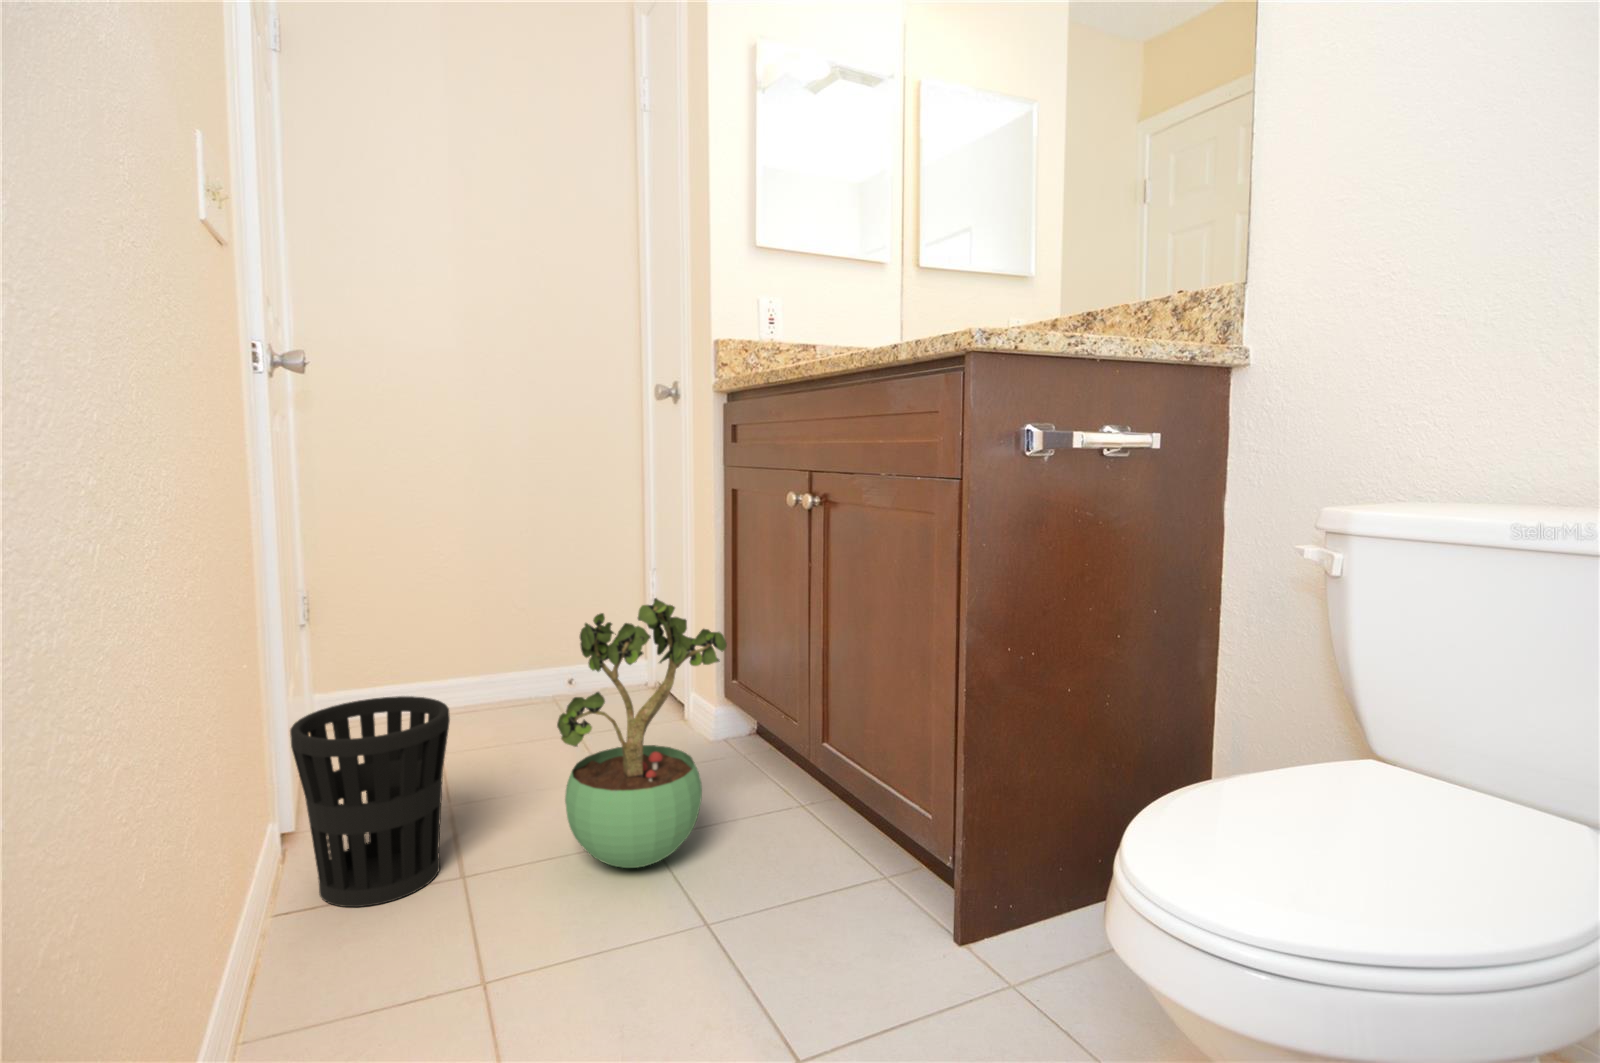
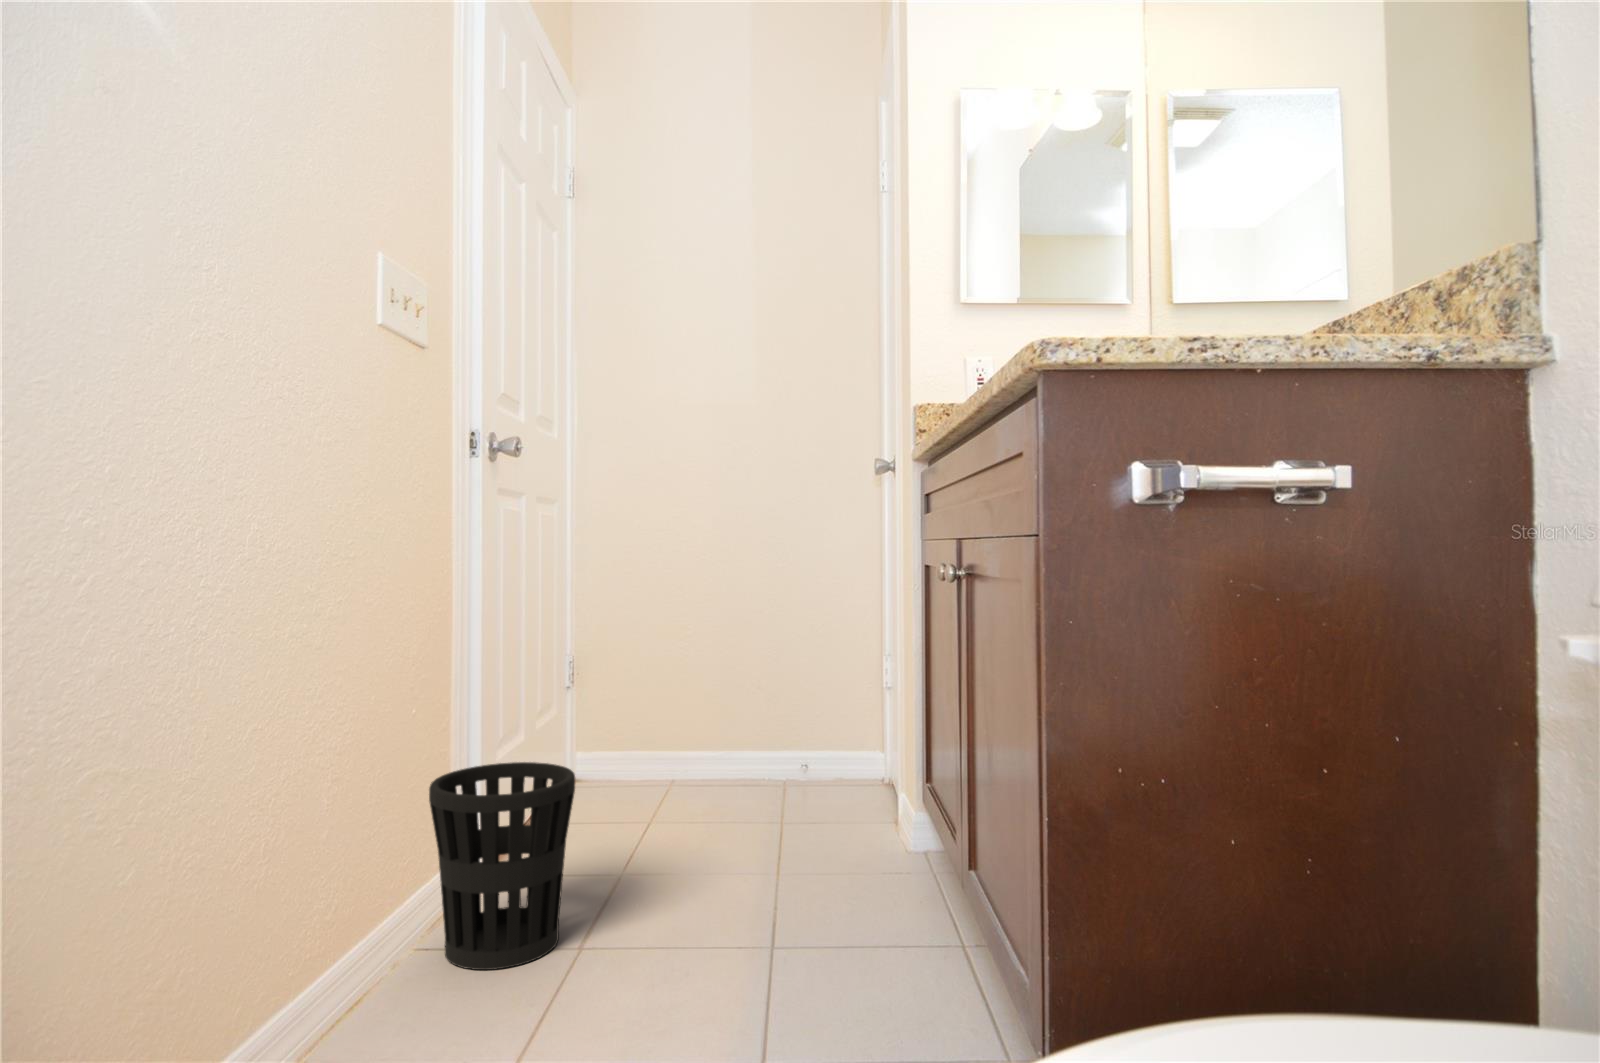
potted plant: present [557,598,727,868] -> none [641,679,841,989]

